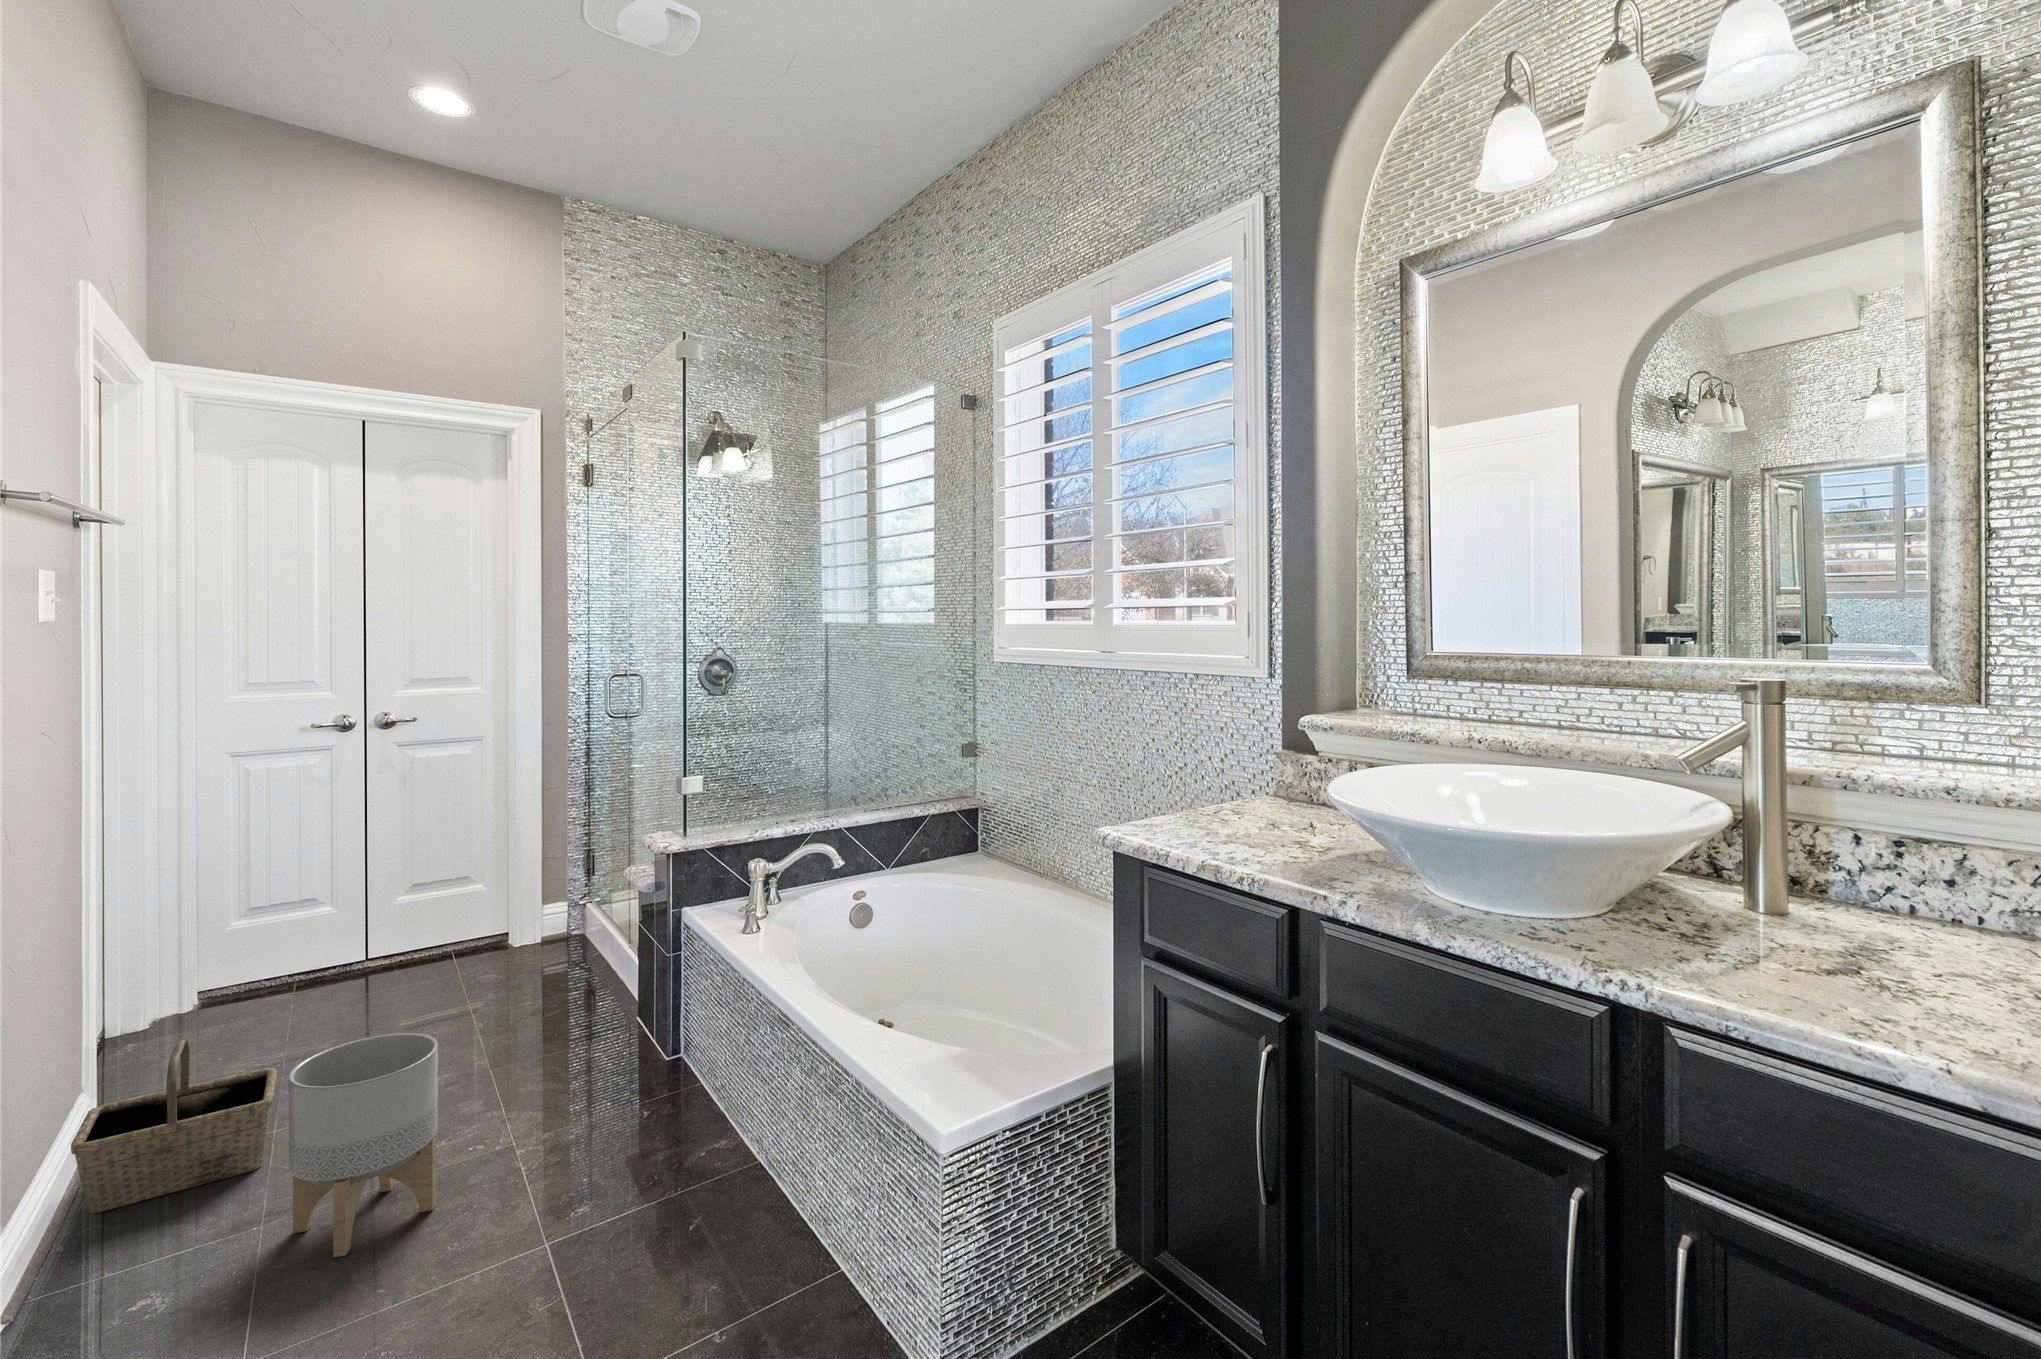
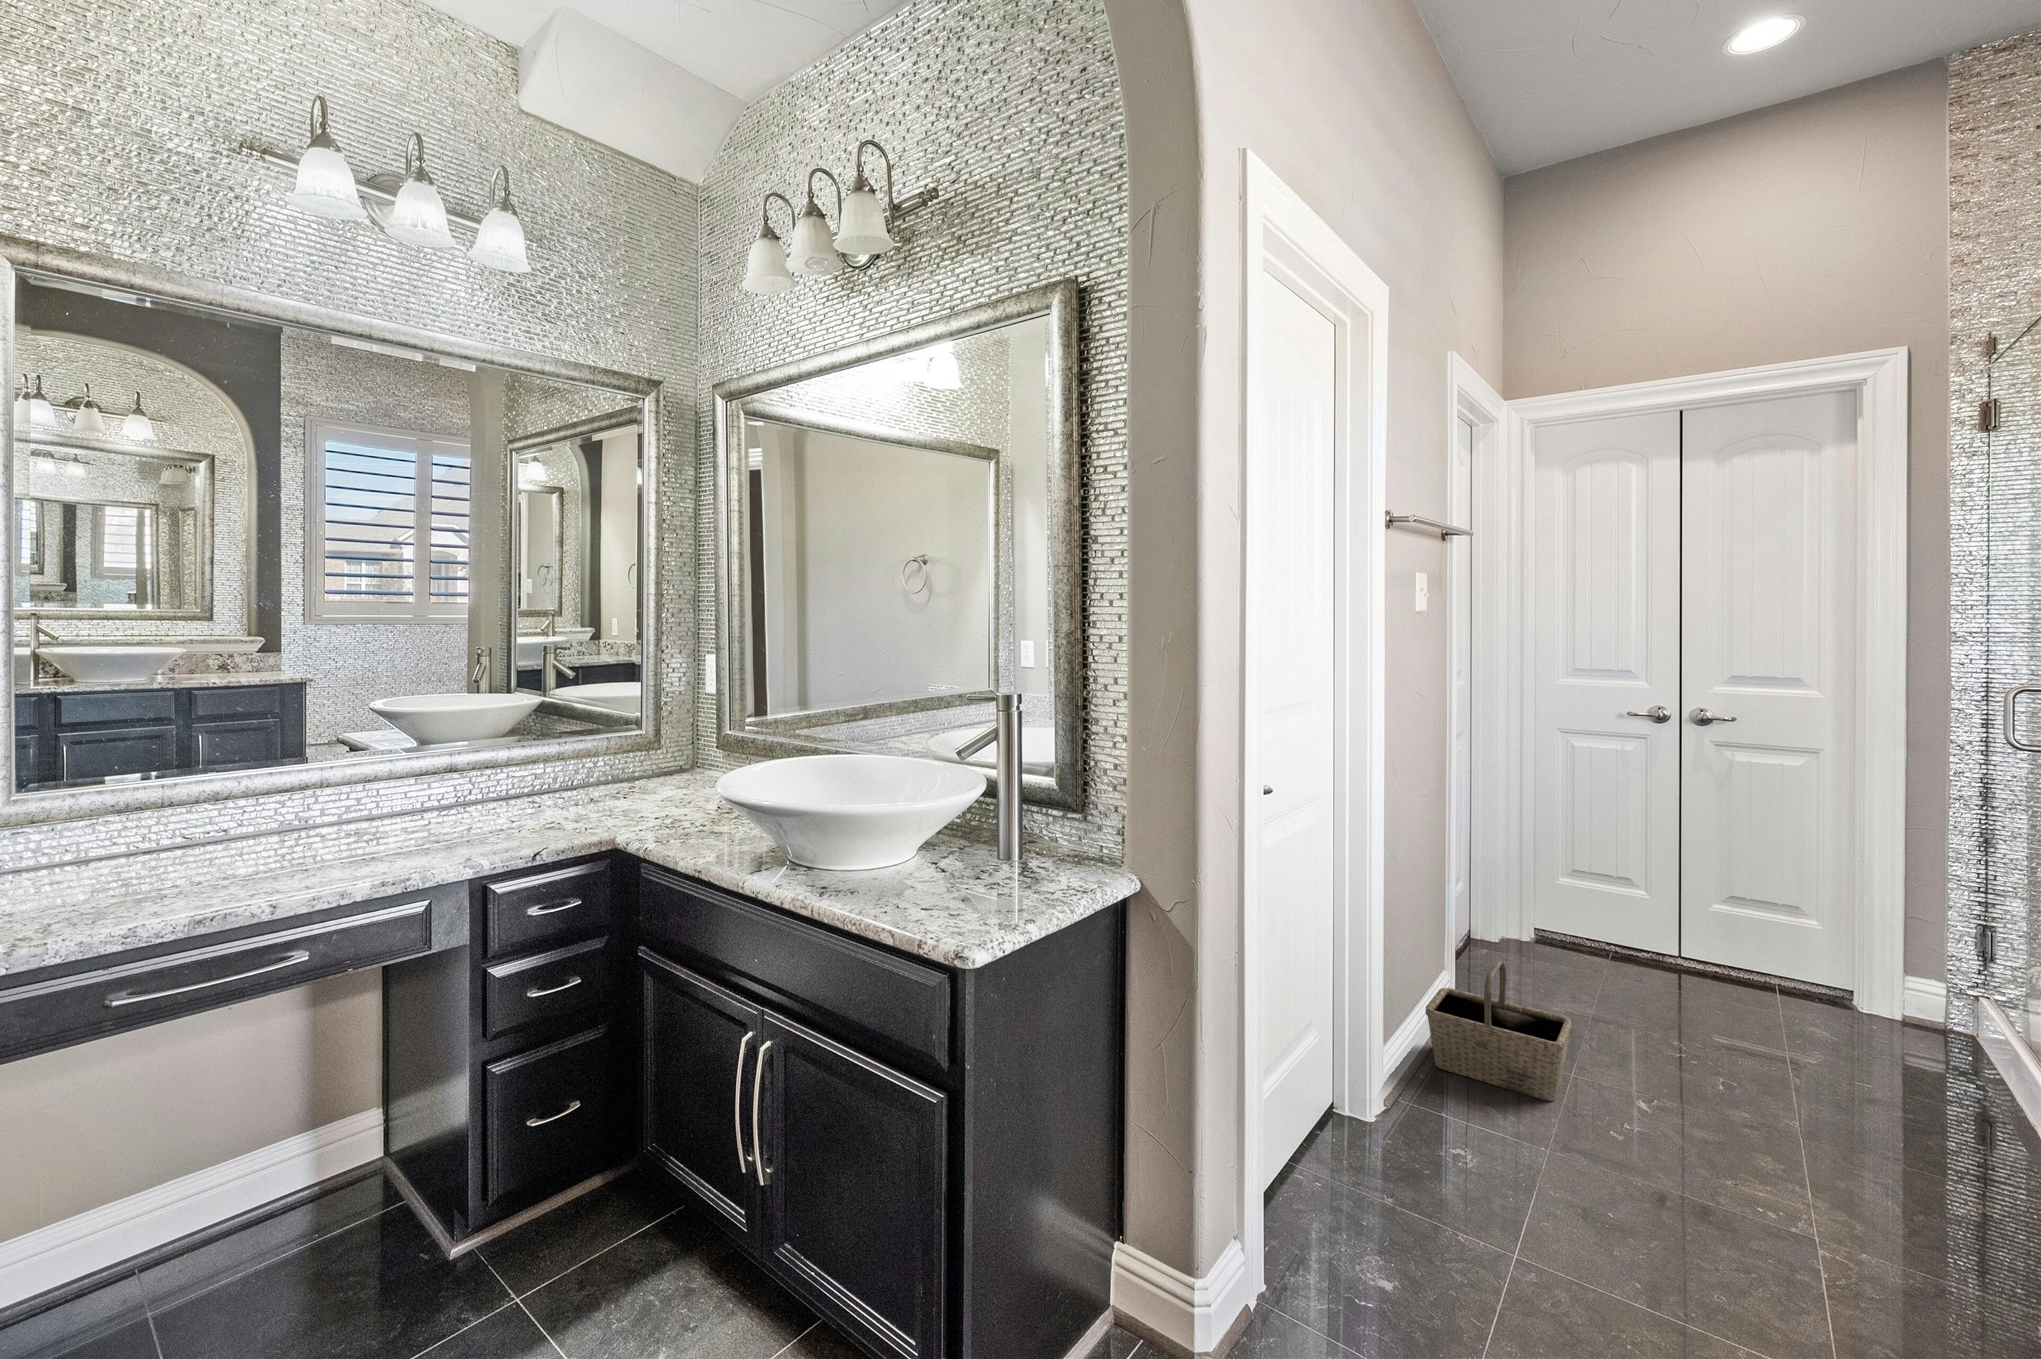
planter: present [289,1033,438,1257] -> none [1564,1020,1713,1244]

